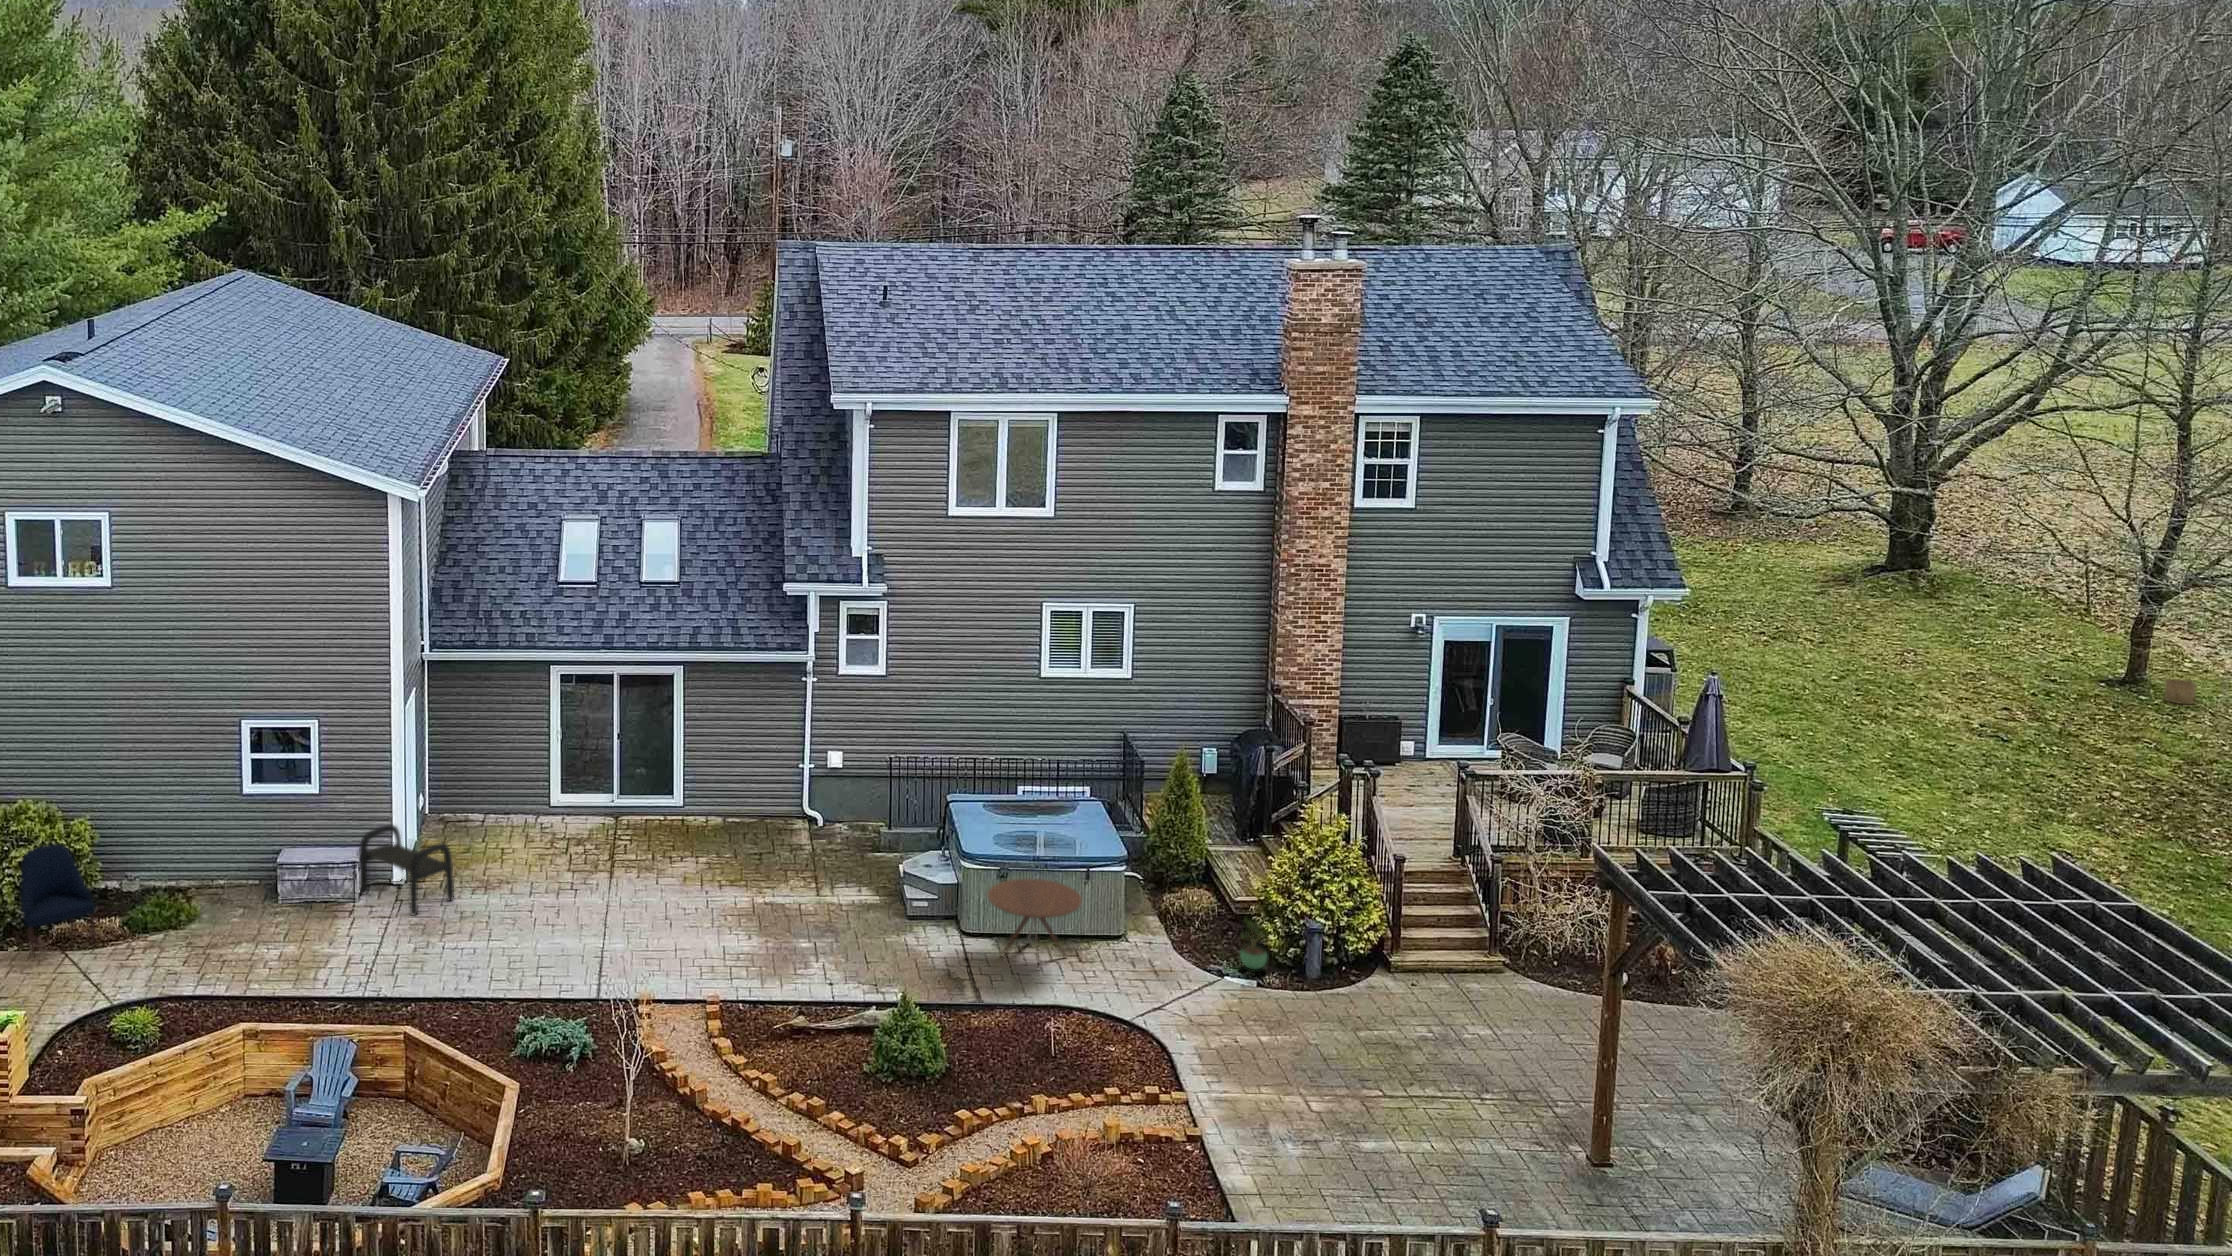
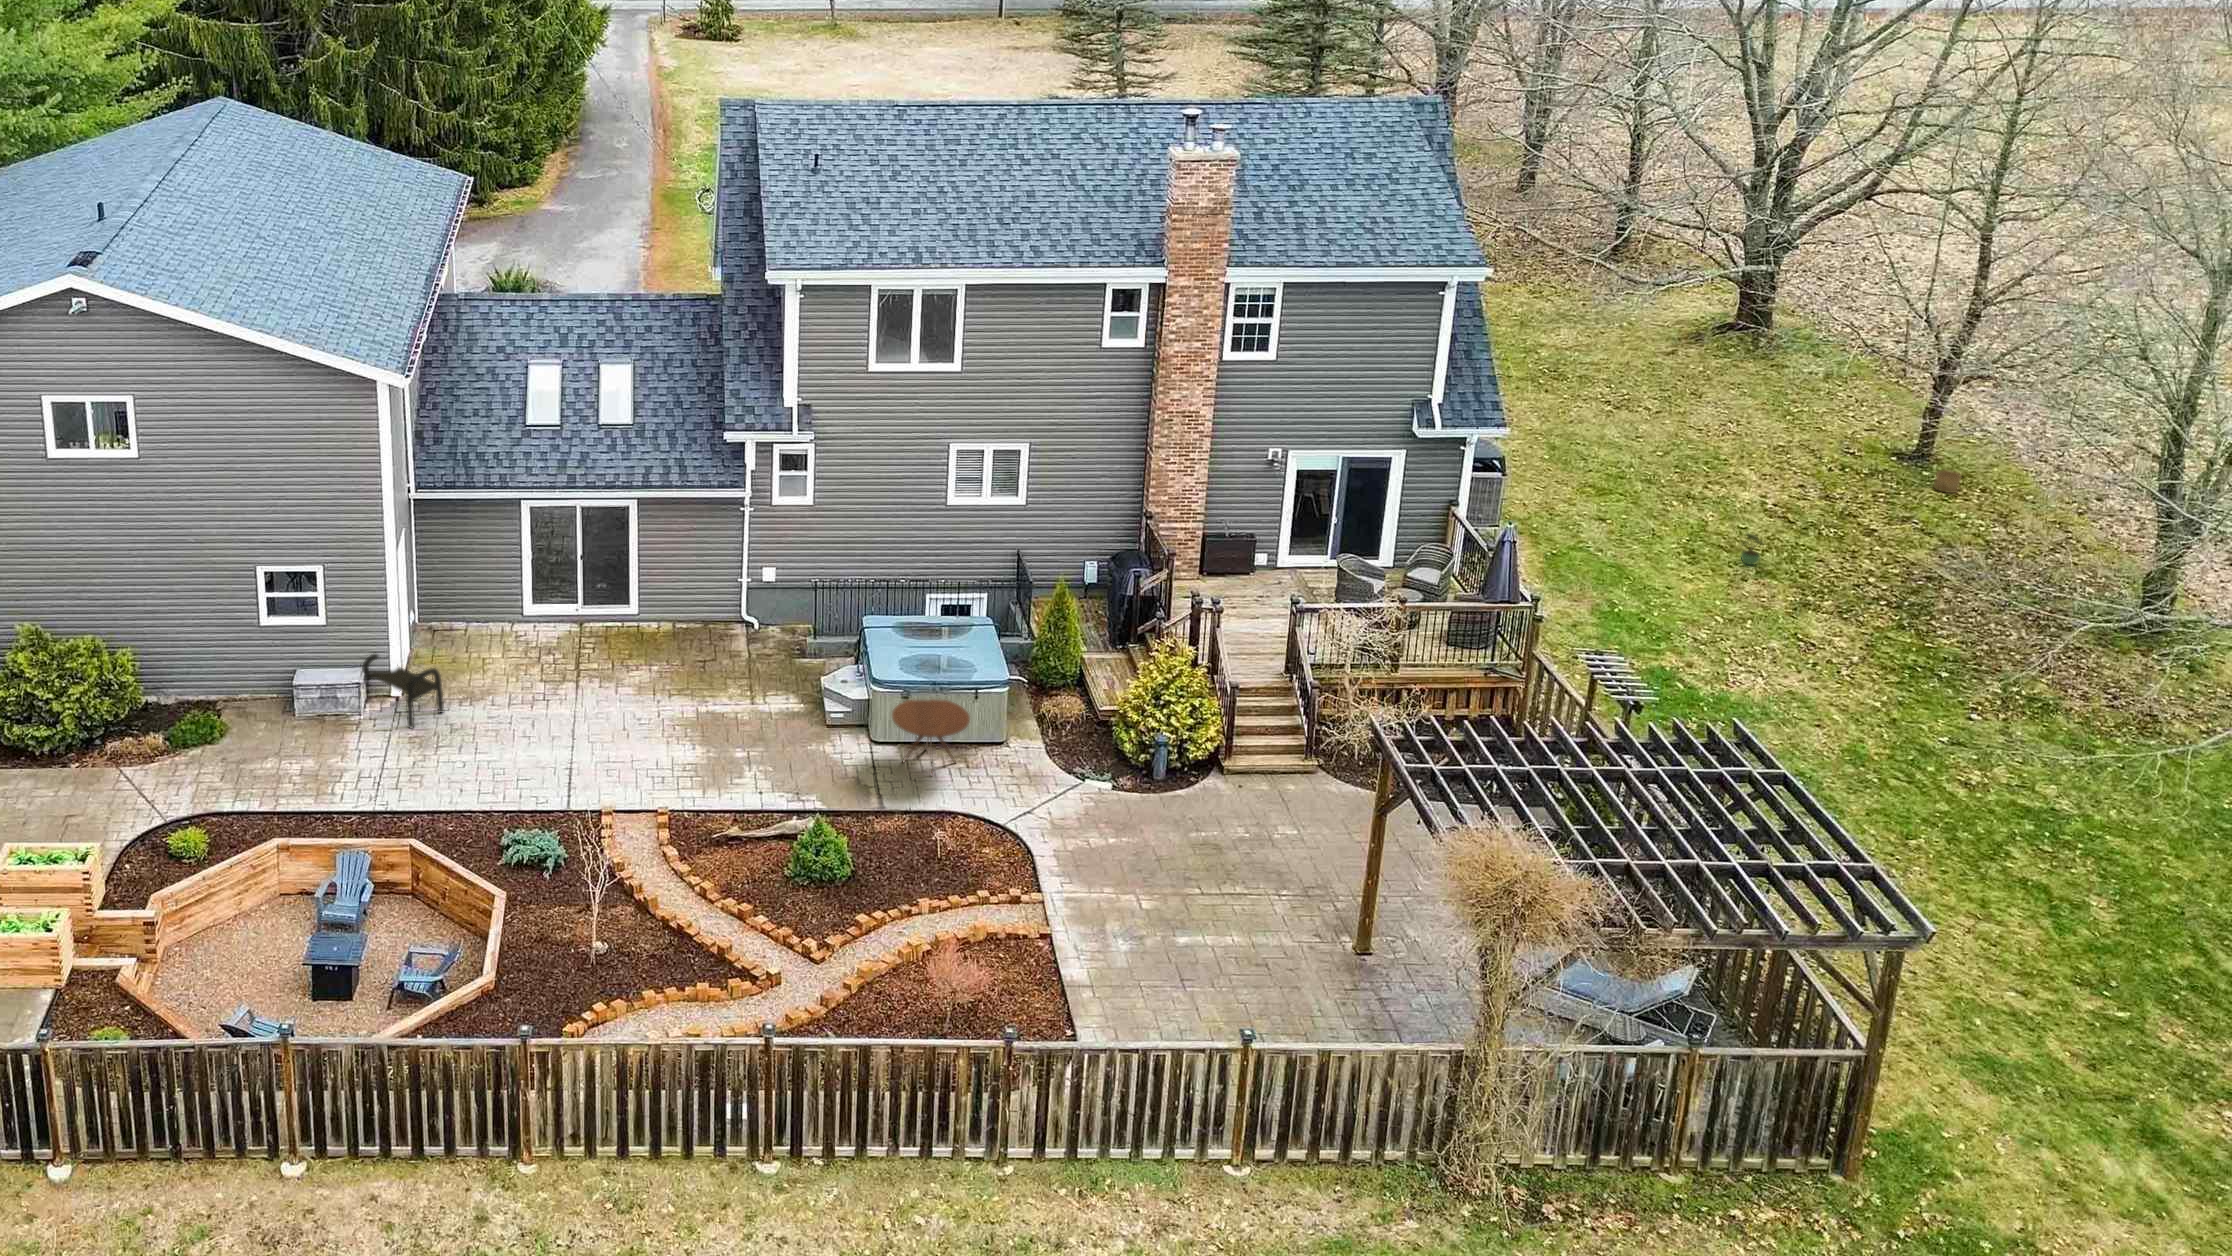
chair: present [21,844,95,957] -> none [78,680,145,777]
potted plant: present [1240,919,1267,969] -> present [1741,533,1763,565]

